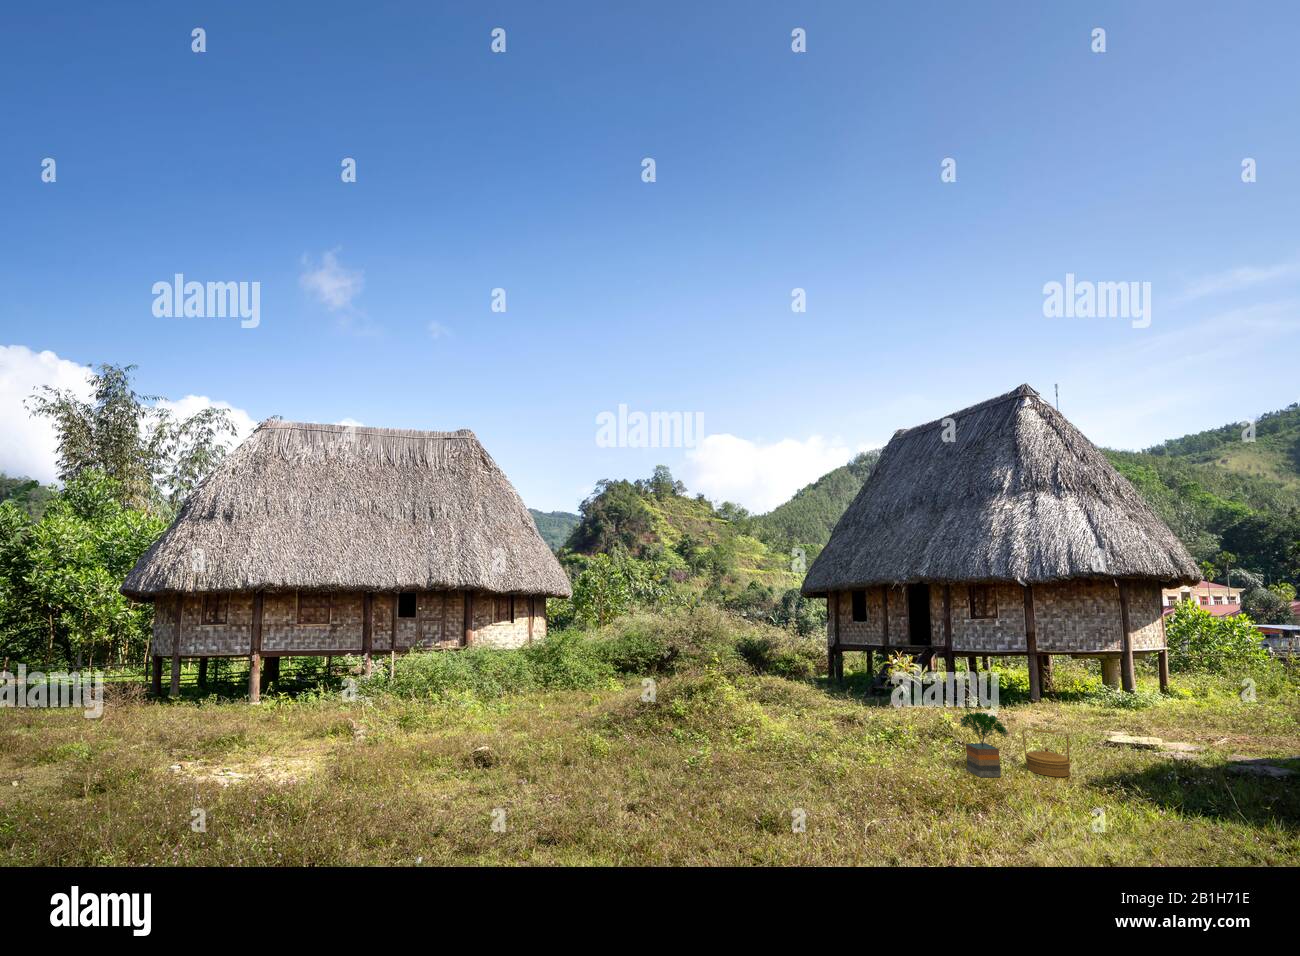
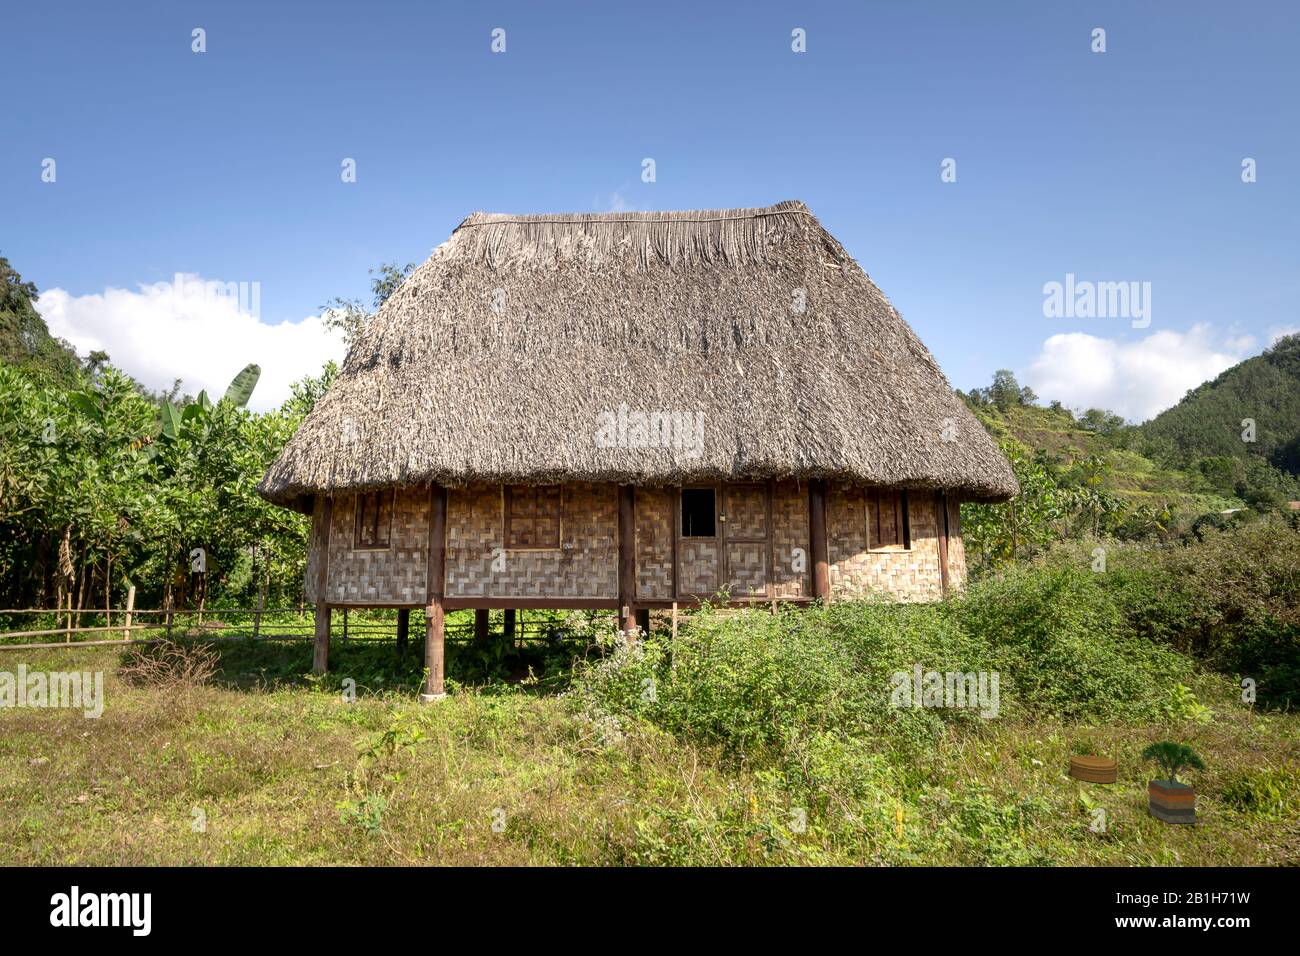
potted tree: present [960,712,1008,777] -> present [1141,742,1206,823]

